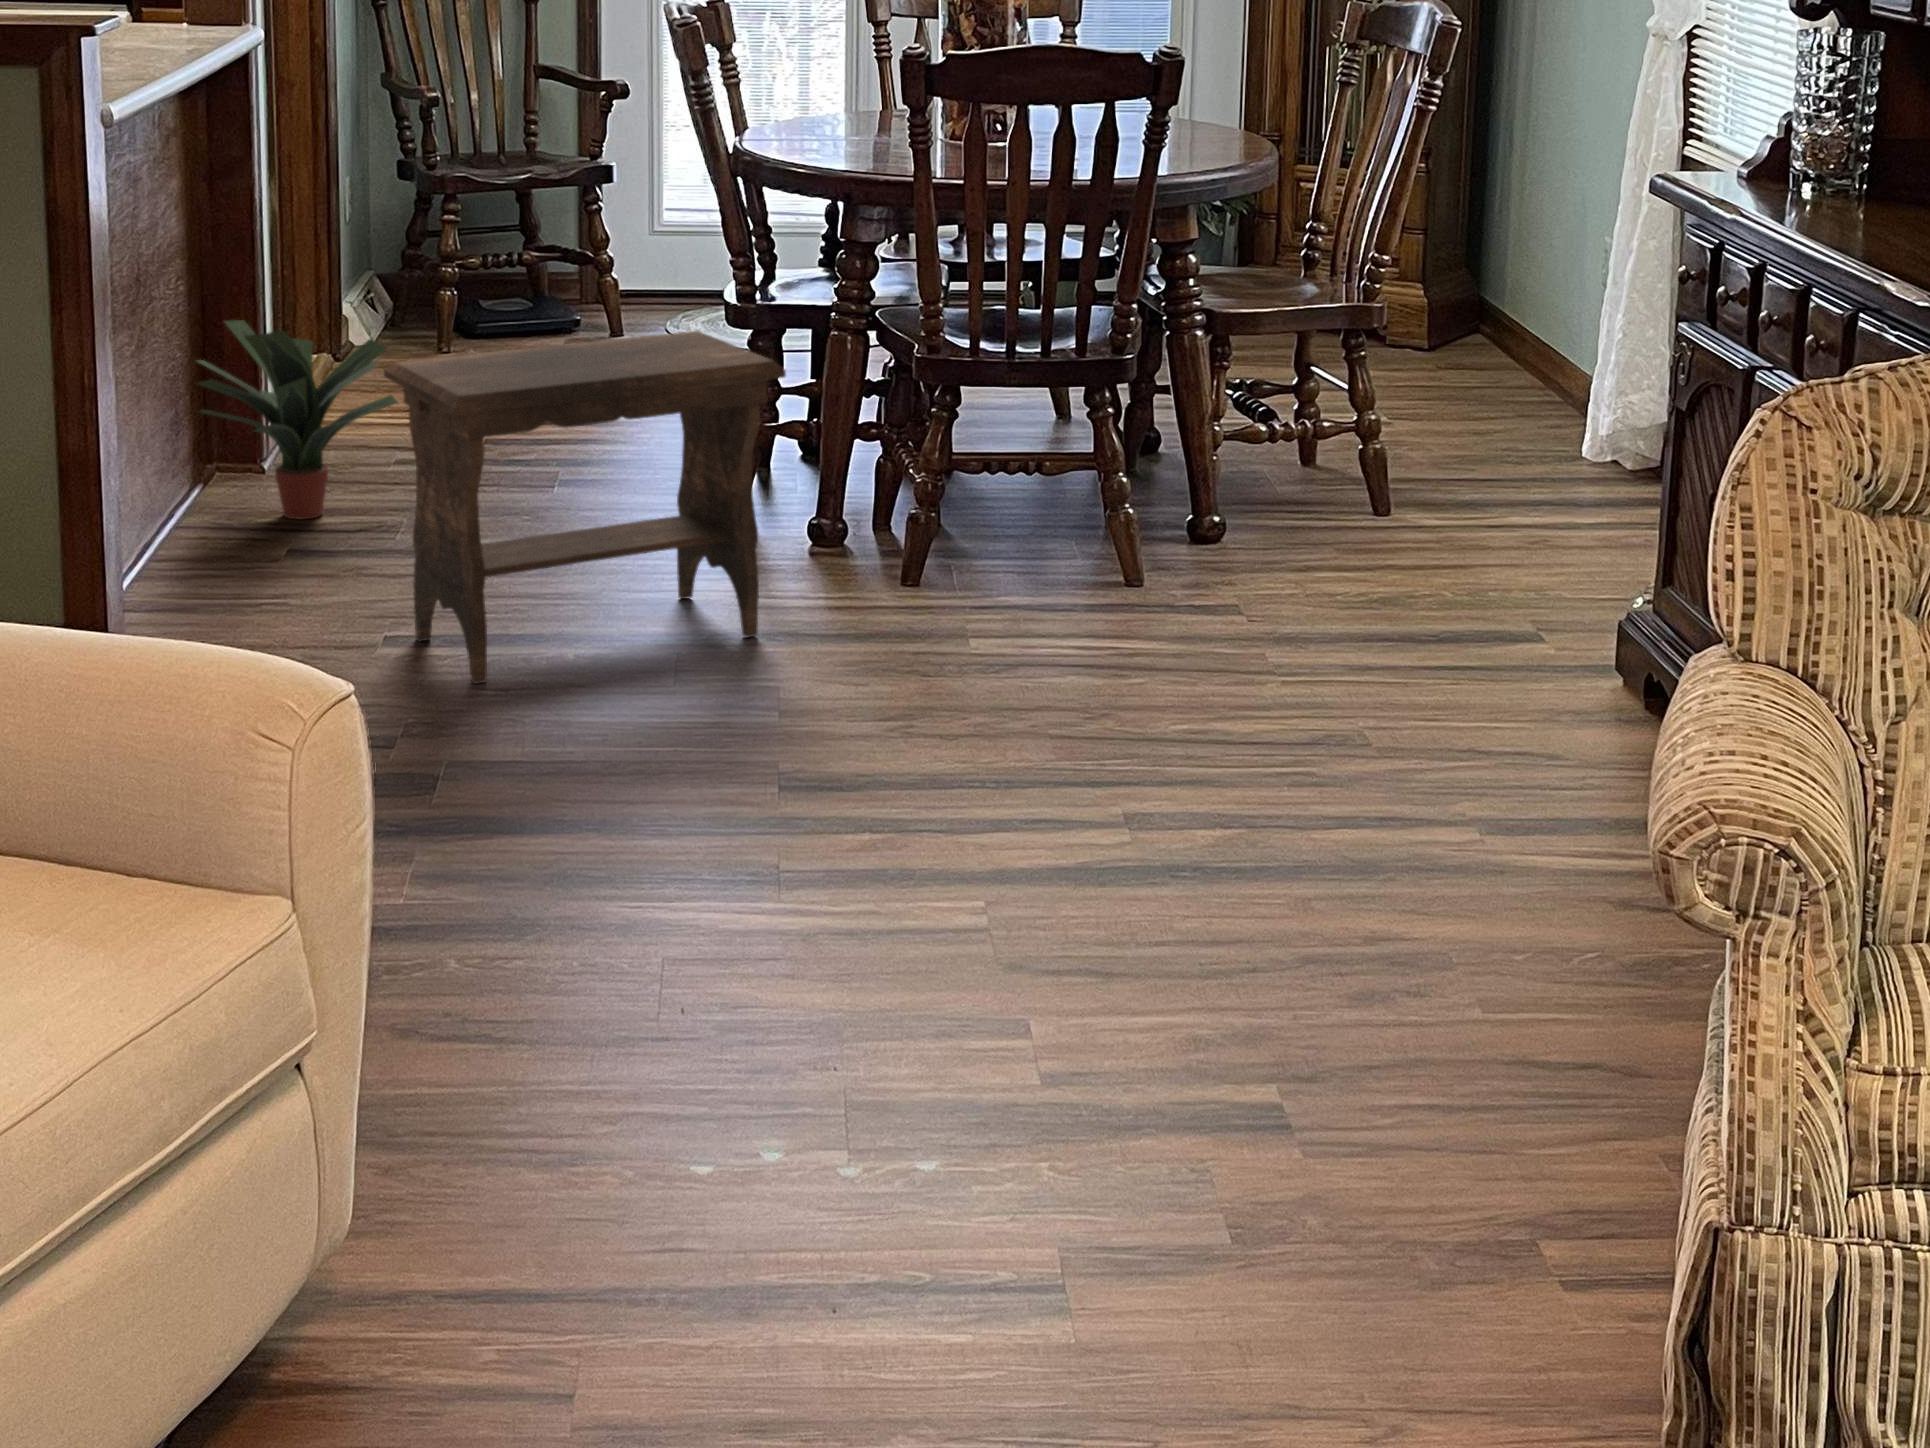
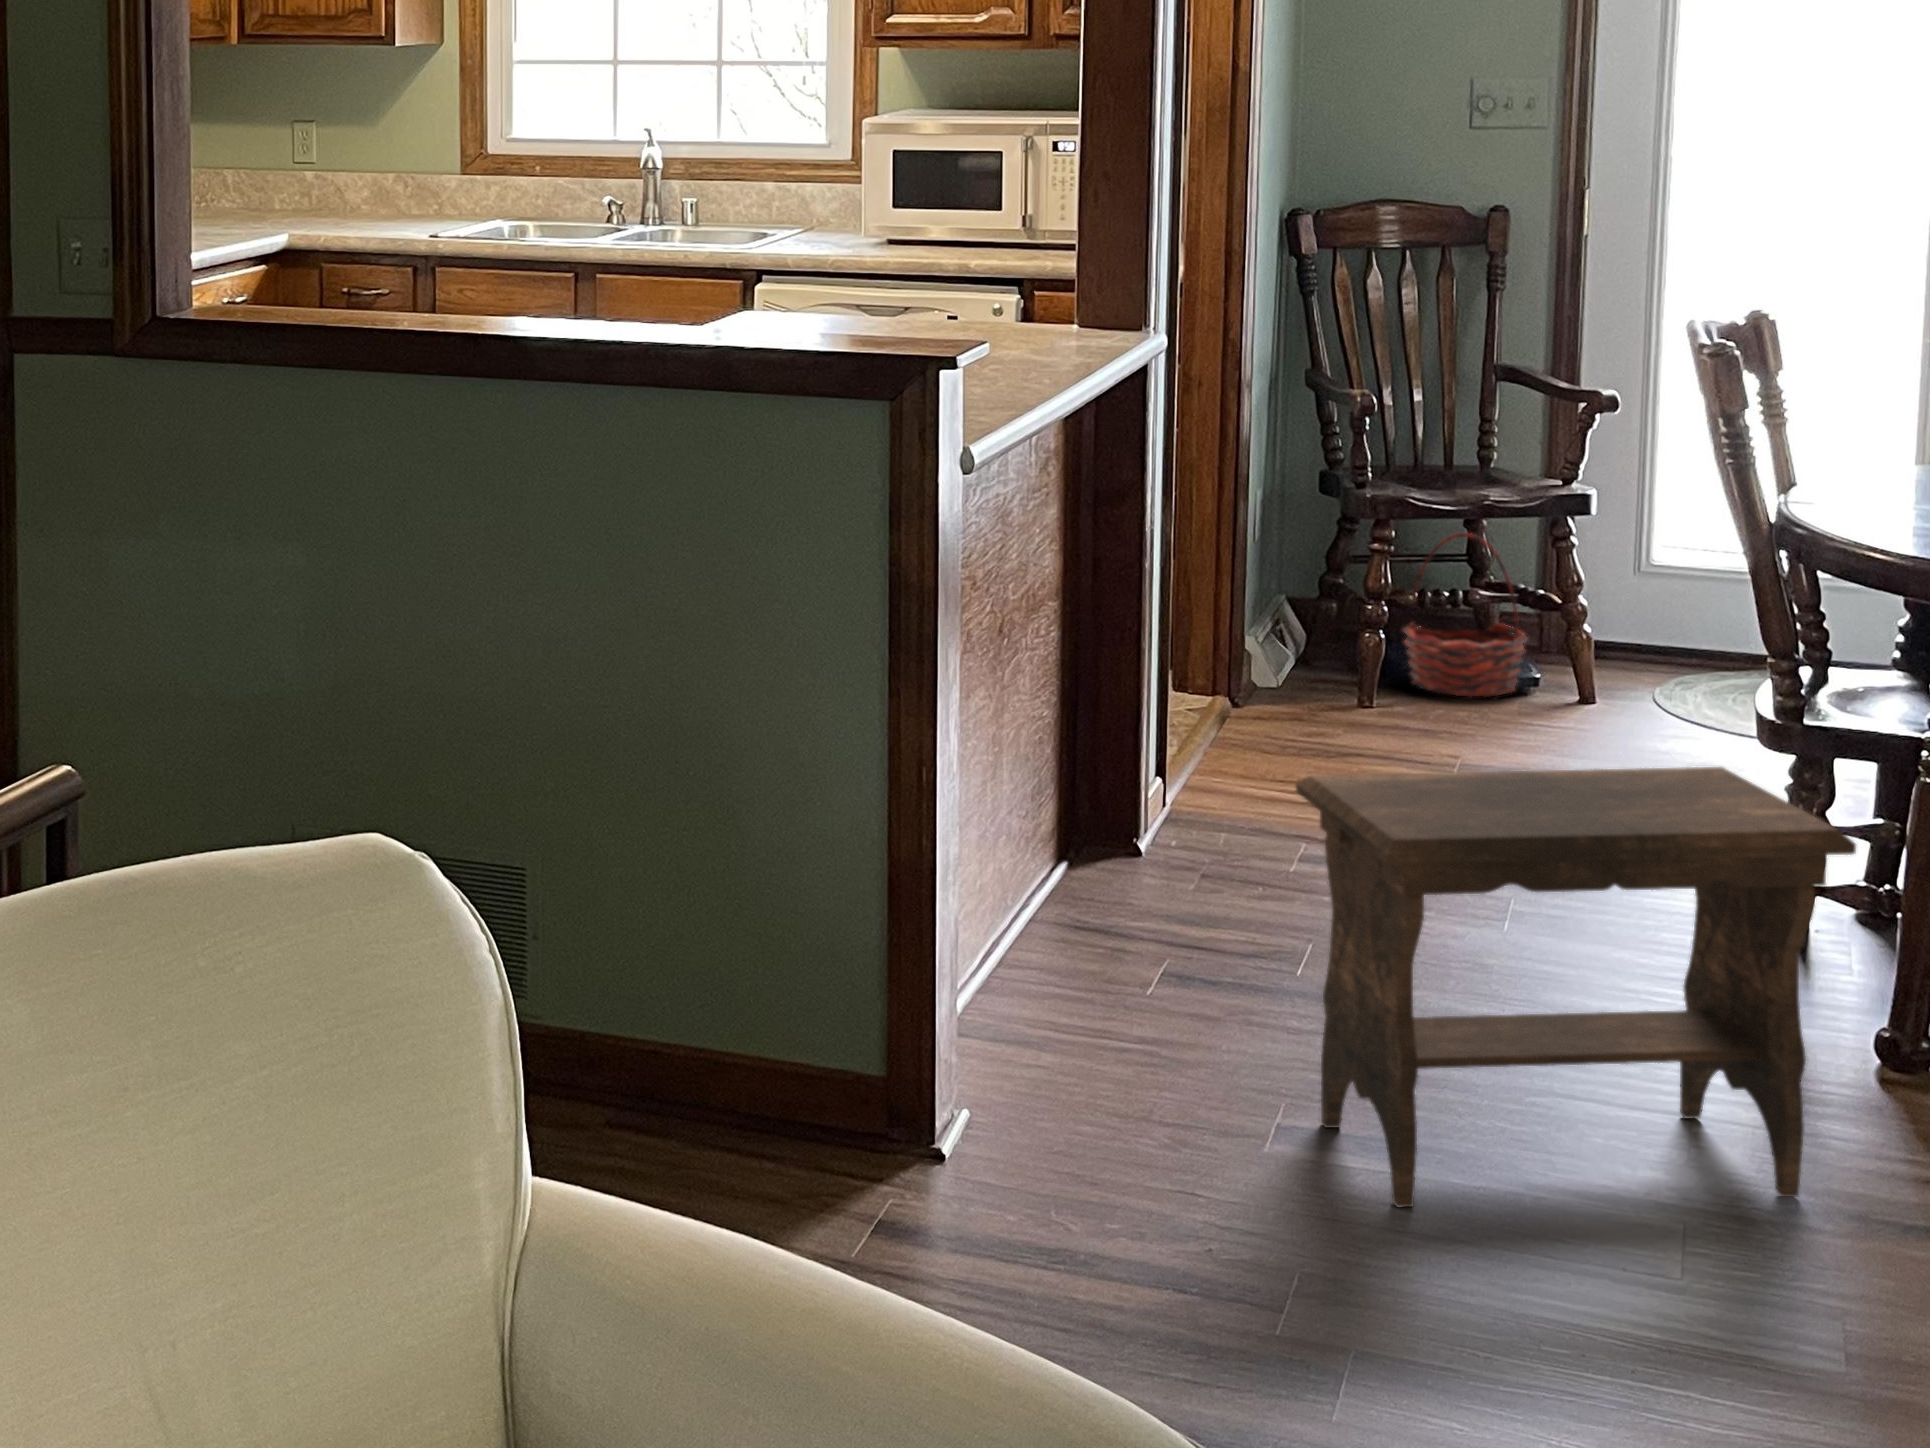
basket: none [471,204,570,339] -> present [1403,533,1528,697]
potted plant: present [197,320,397,519] -> none [1065,676,1310,924]

